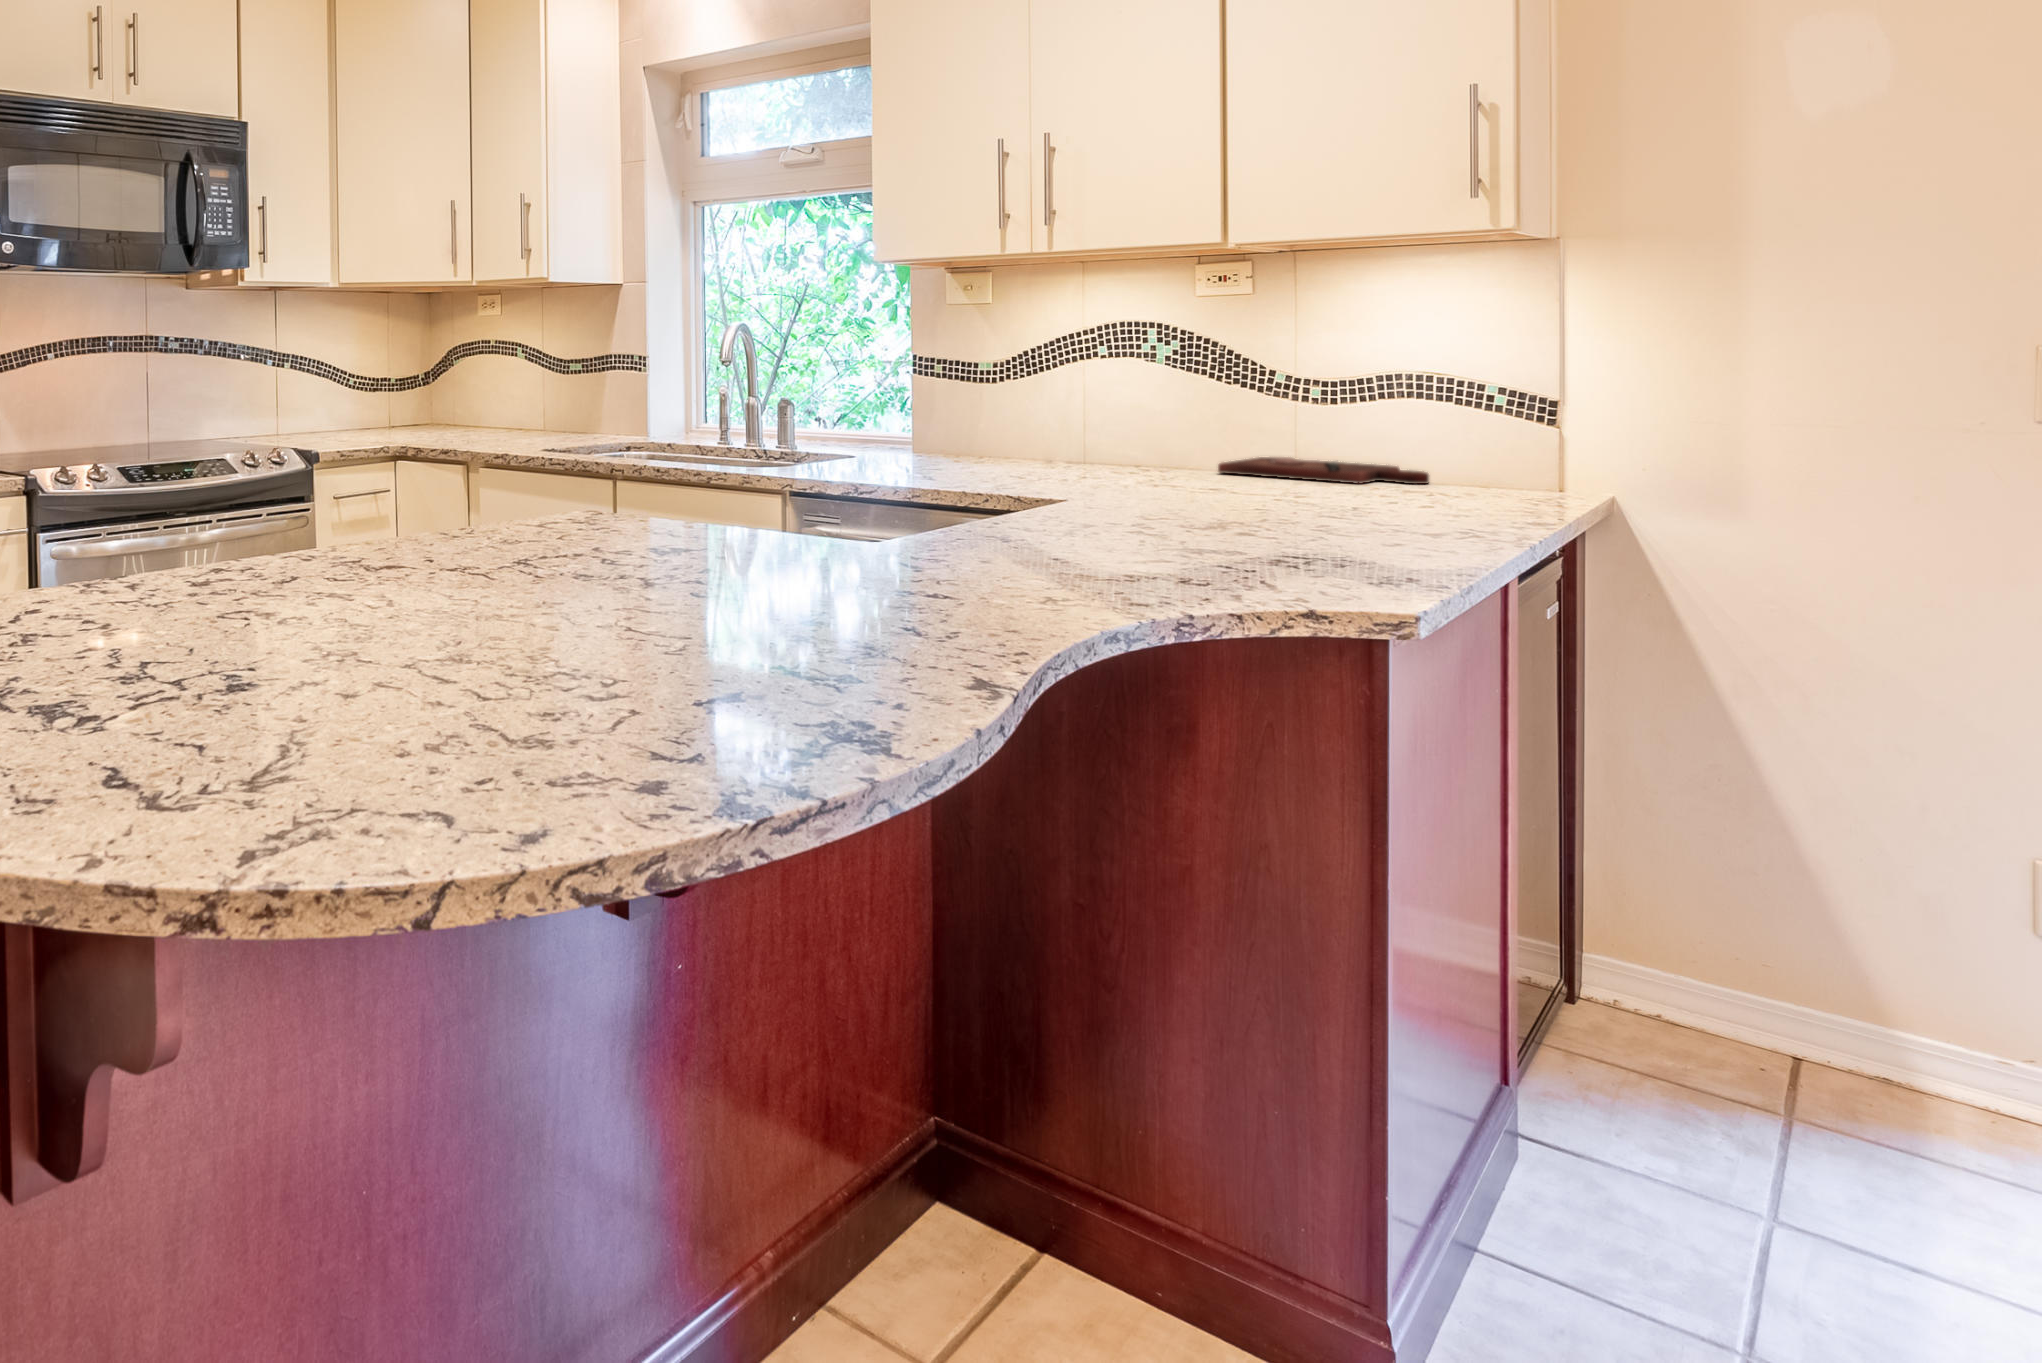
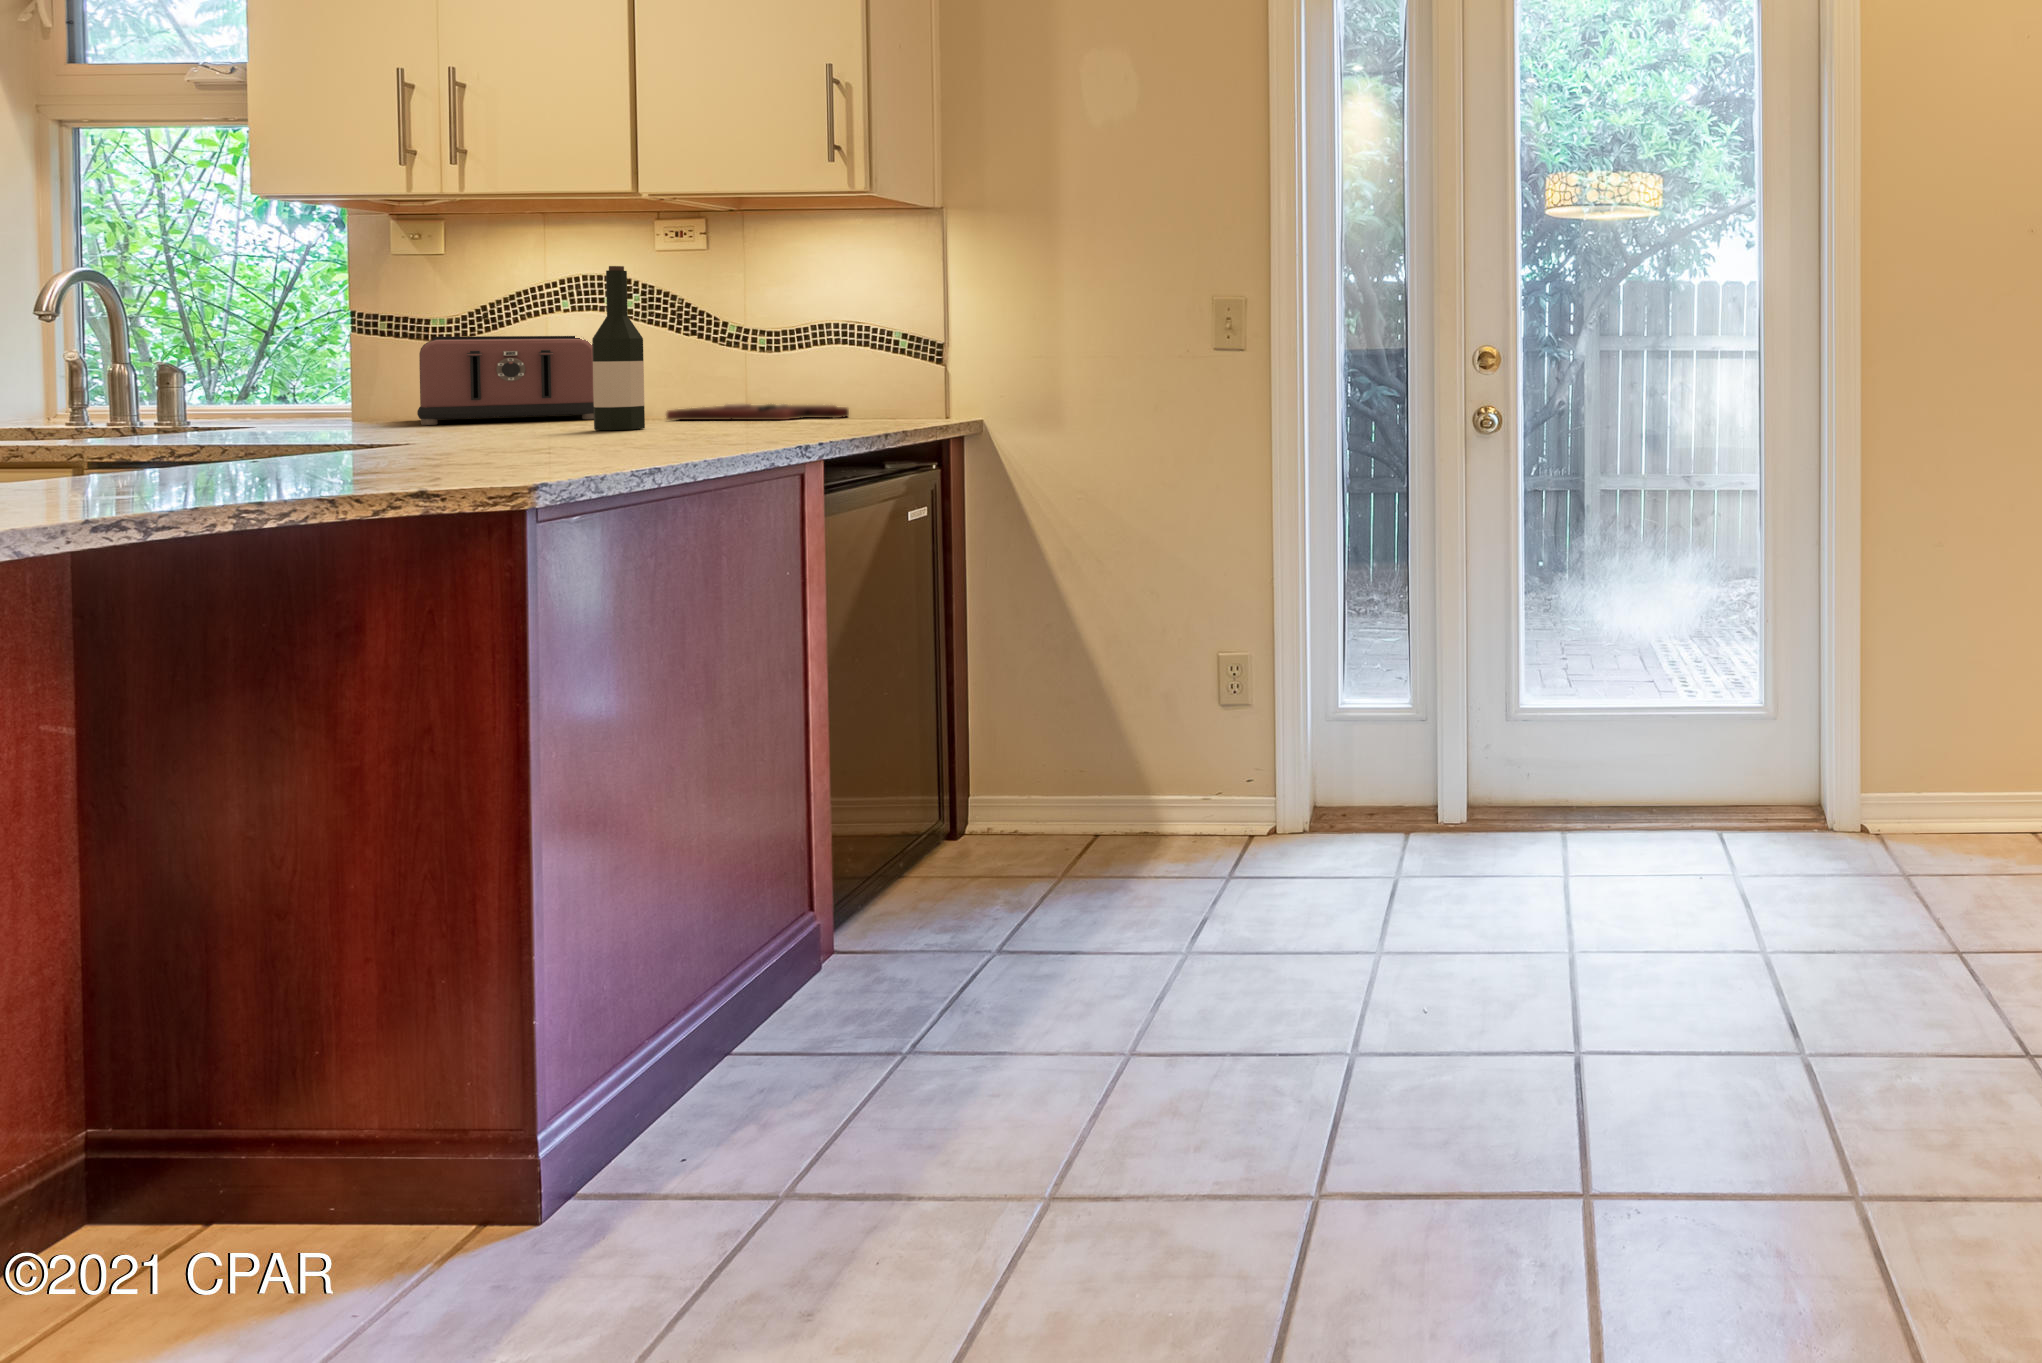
wine bottle: none [1189,321,1241,491] -> present [592,266,645,430]
toaster: none [966,377,1136,464] -> present [417,336,594,425]

